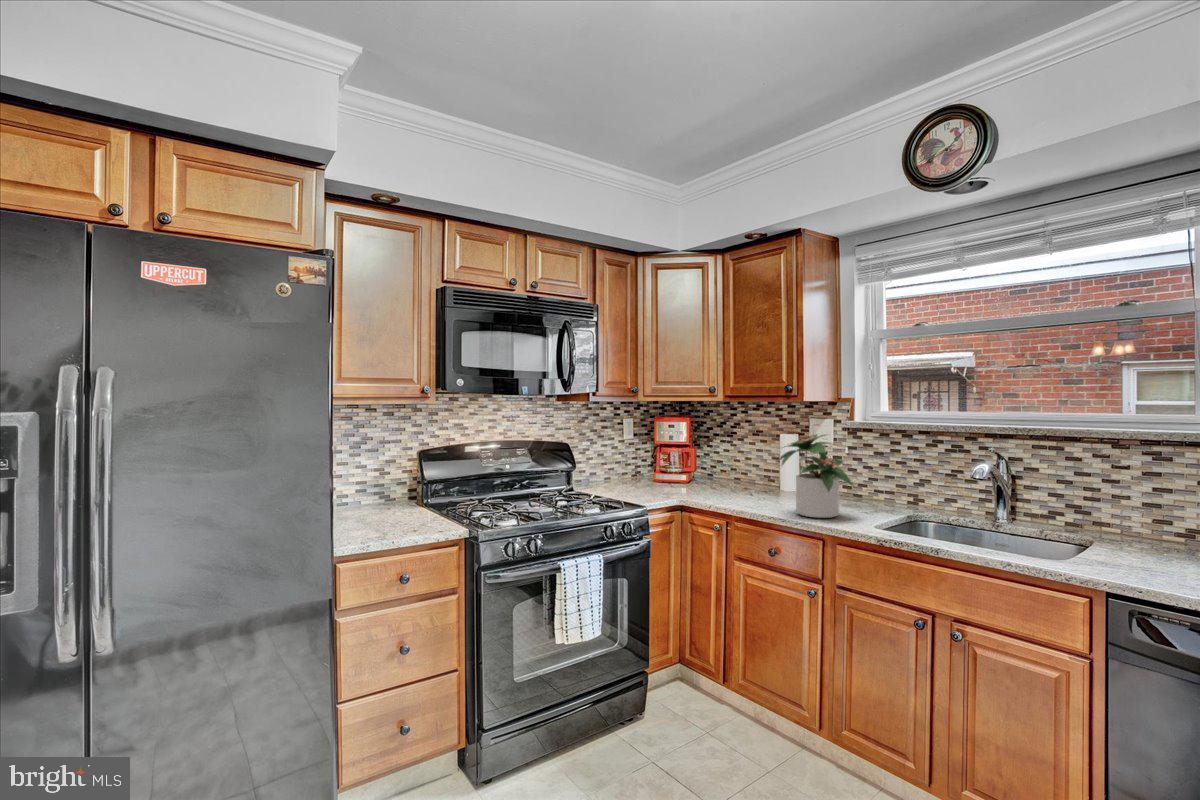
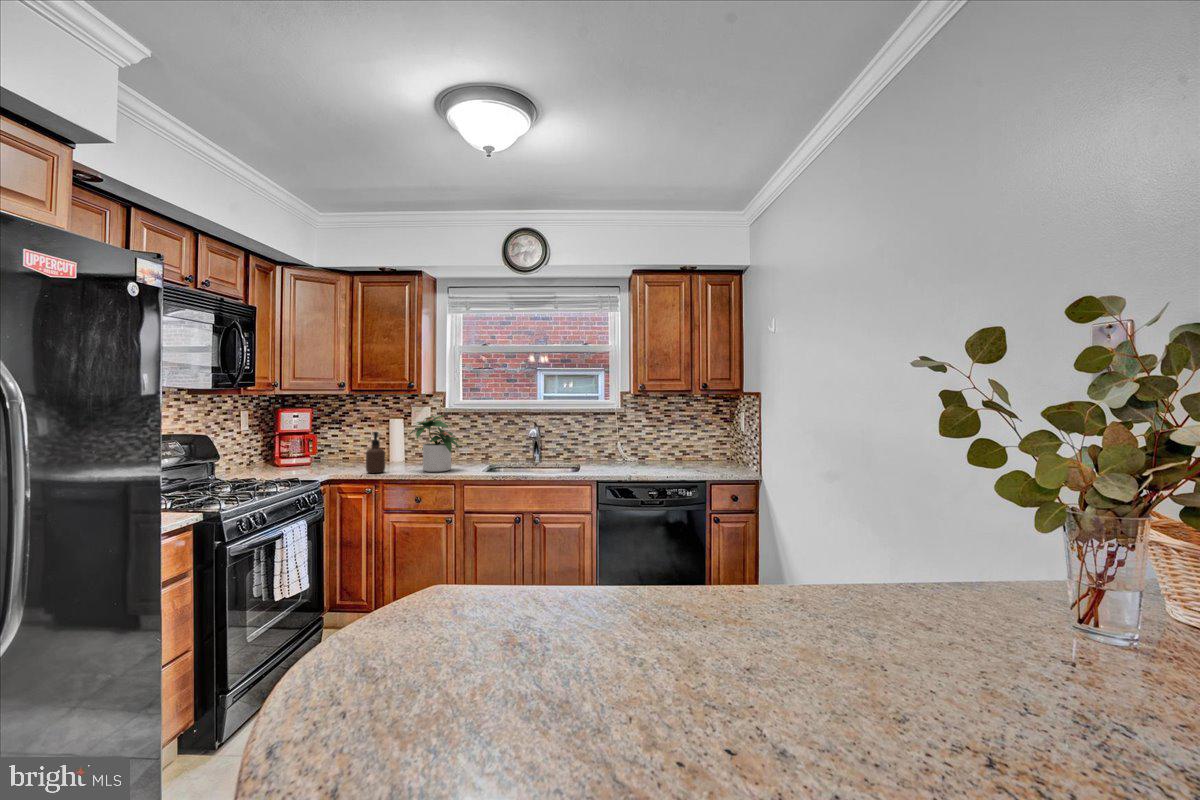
soap dispenser: none [726,452,750,507] -> present [366,432,385,473]

